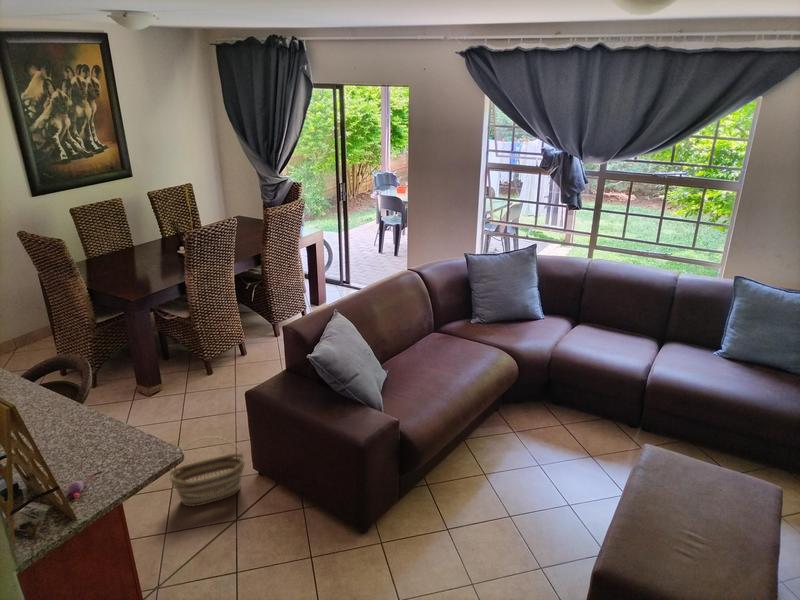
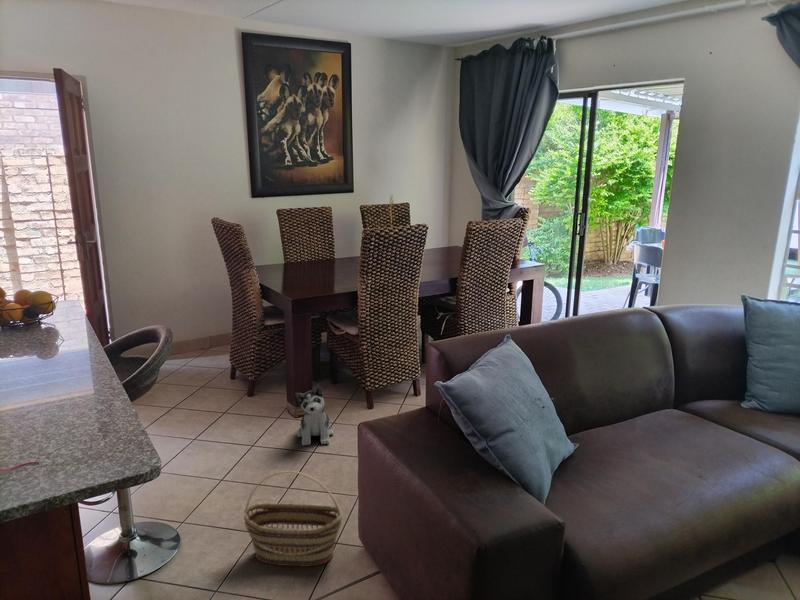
plush toy: none [155,367,192,418] -> present [295,384,334,446]

